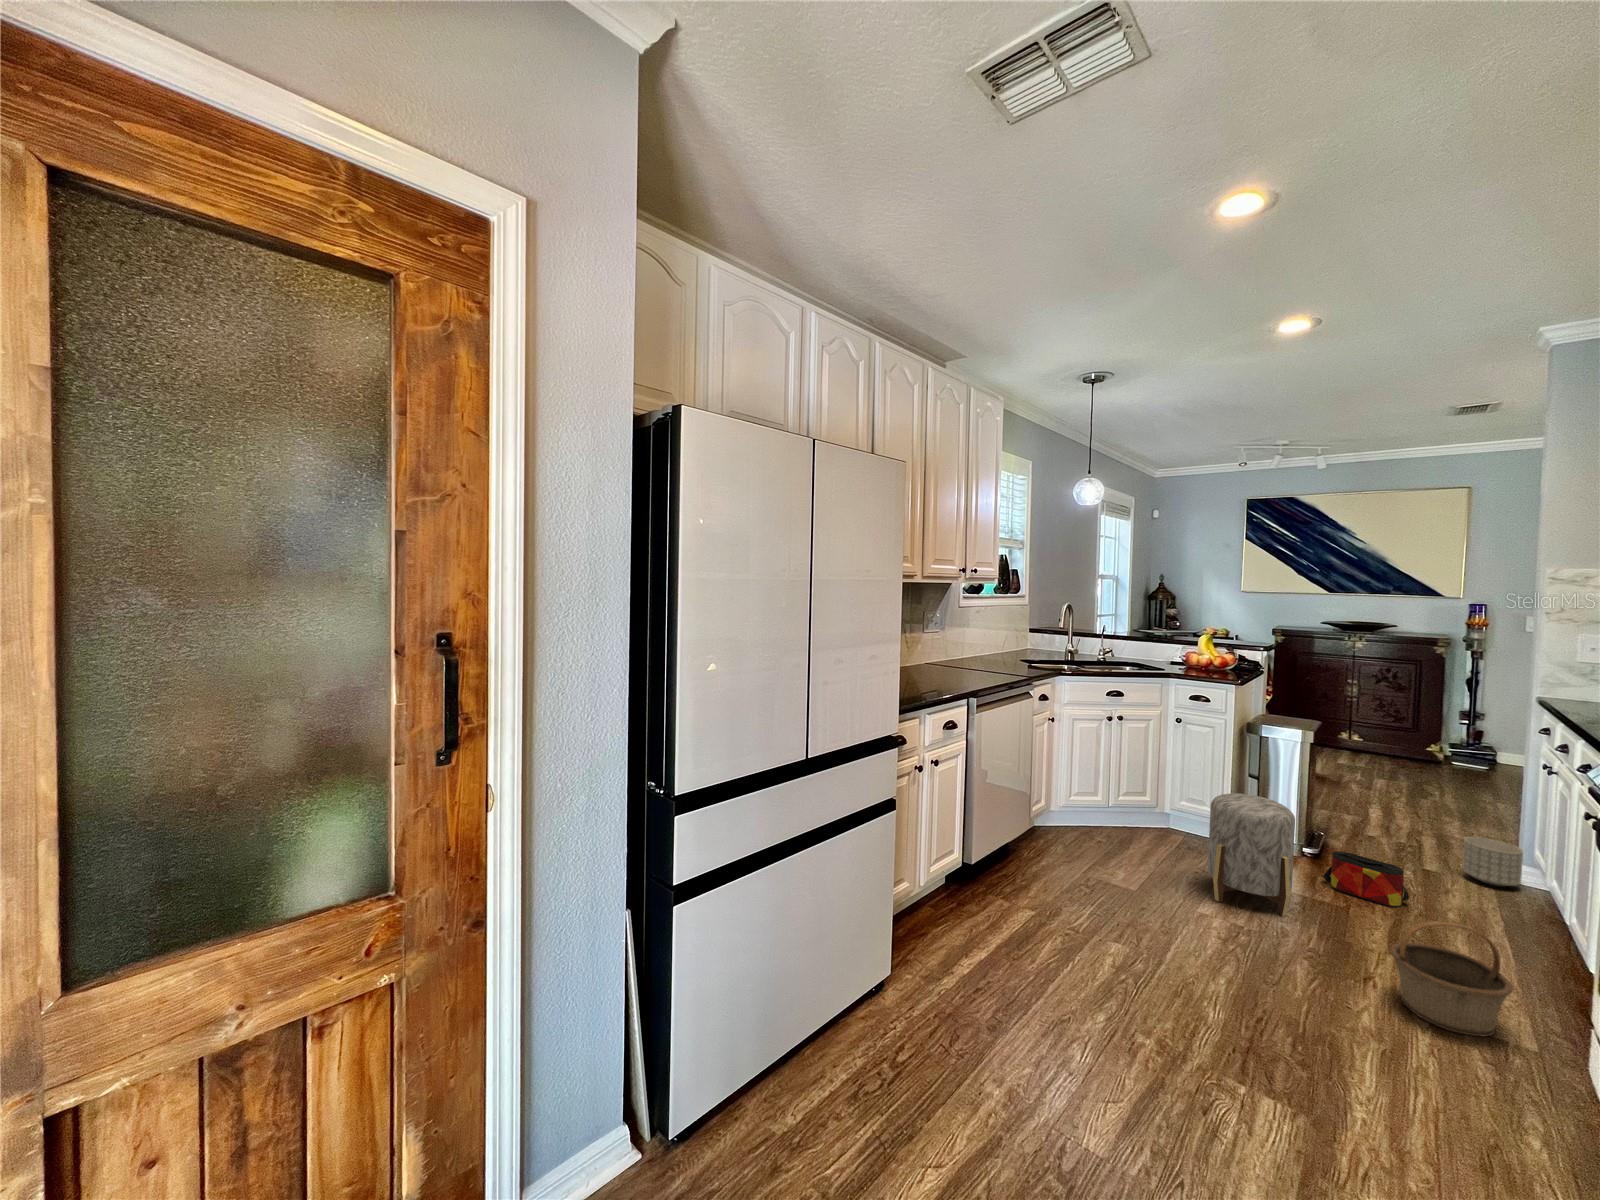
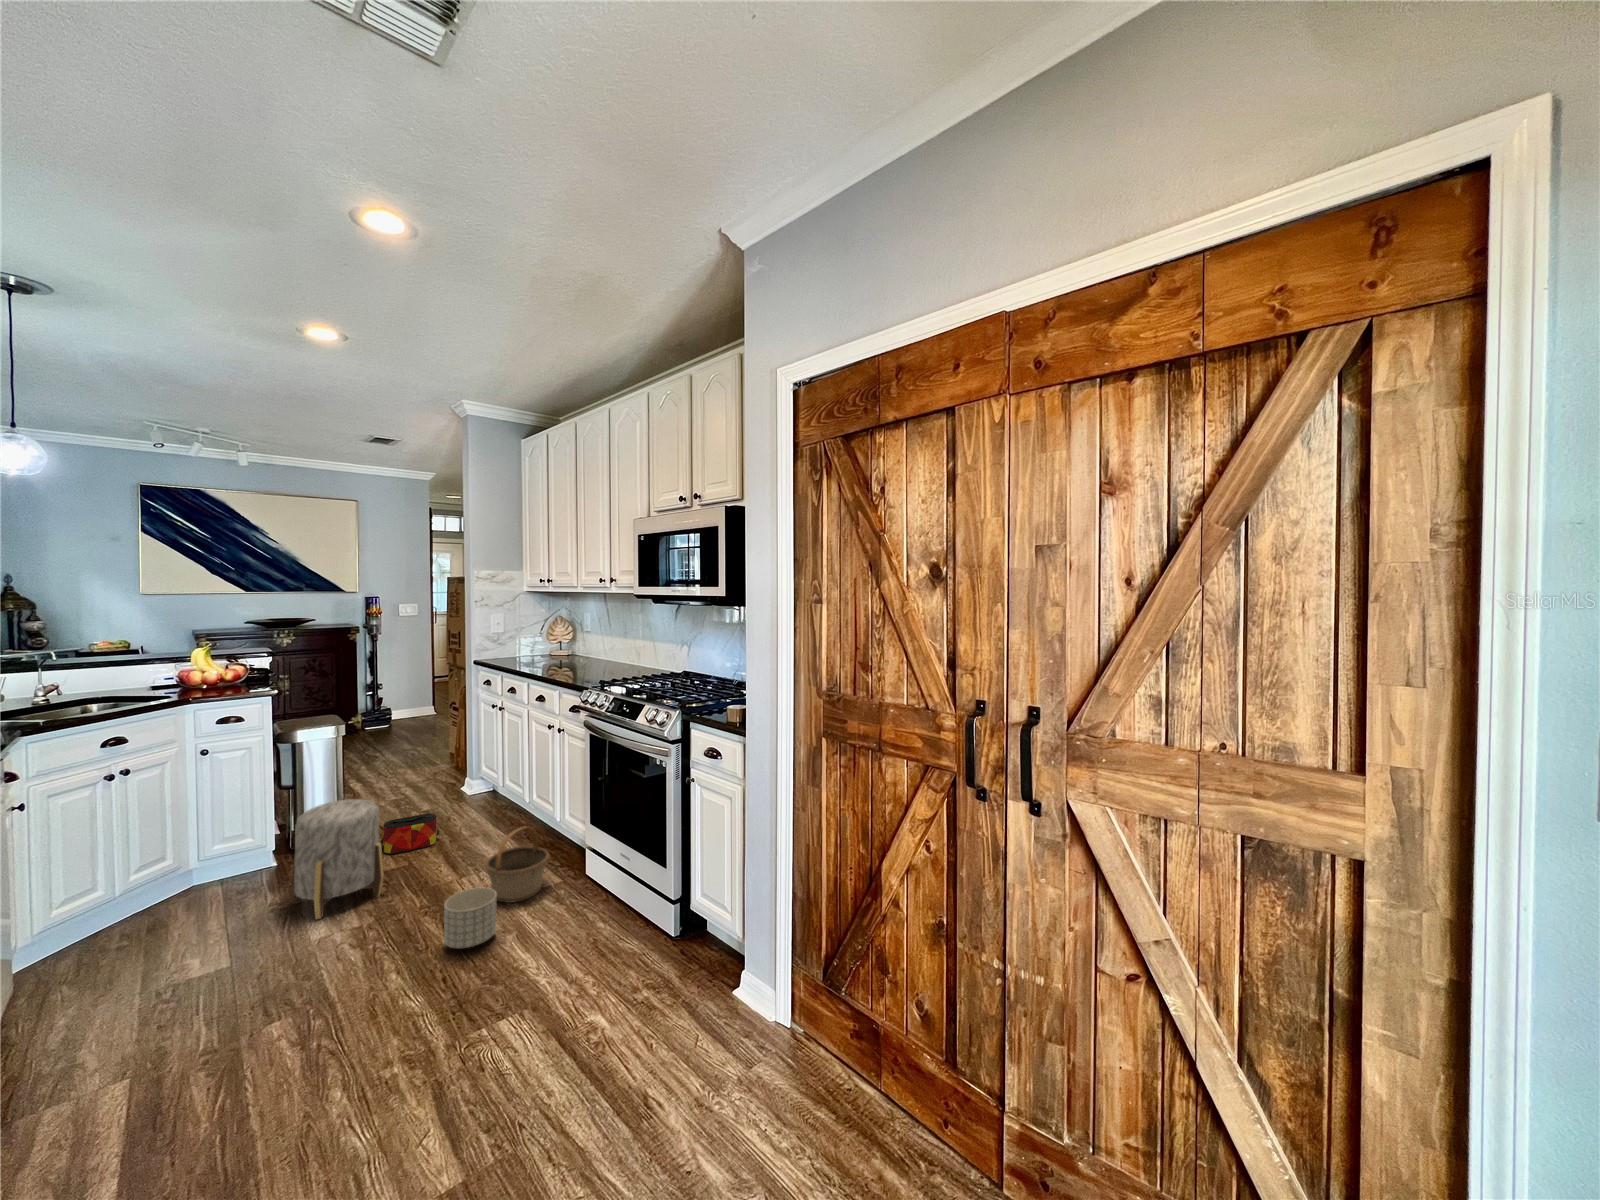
planter: present [1463,837,1523,886] -> present [444,887,497,948]

